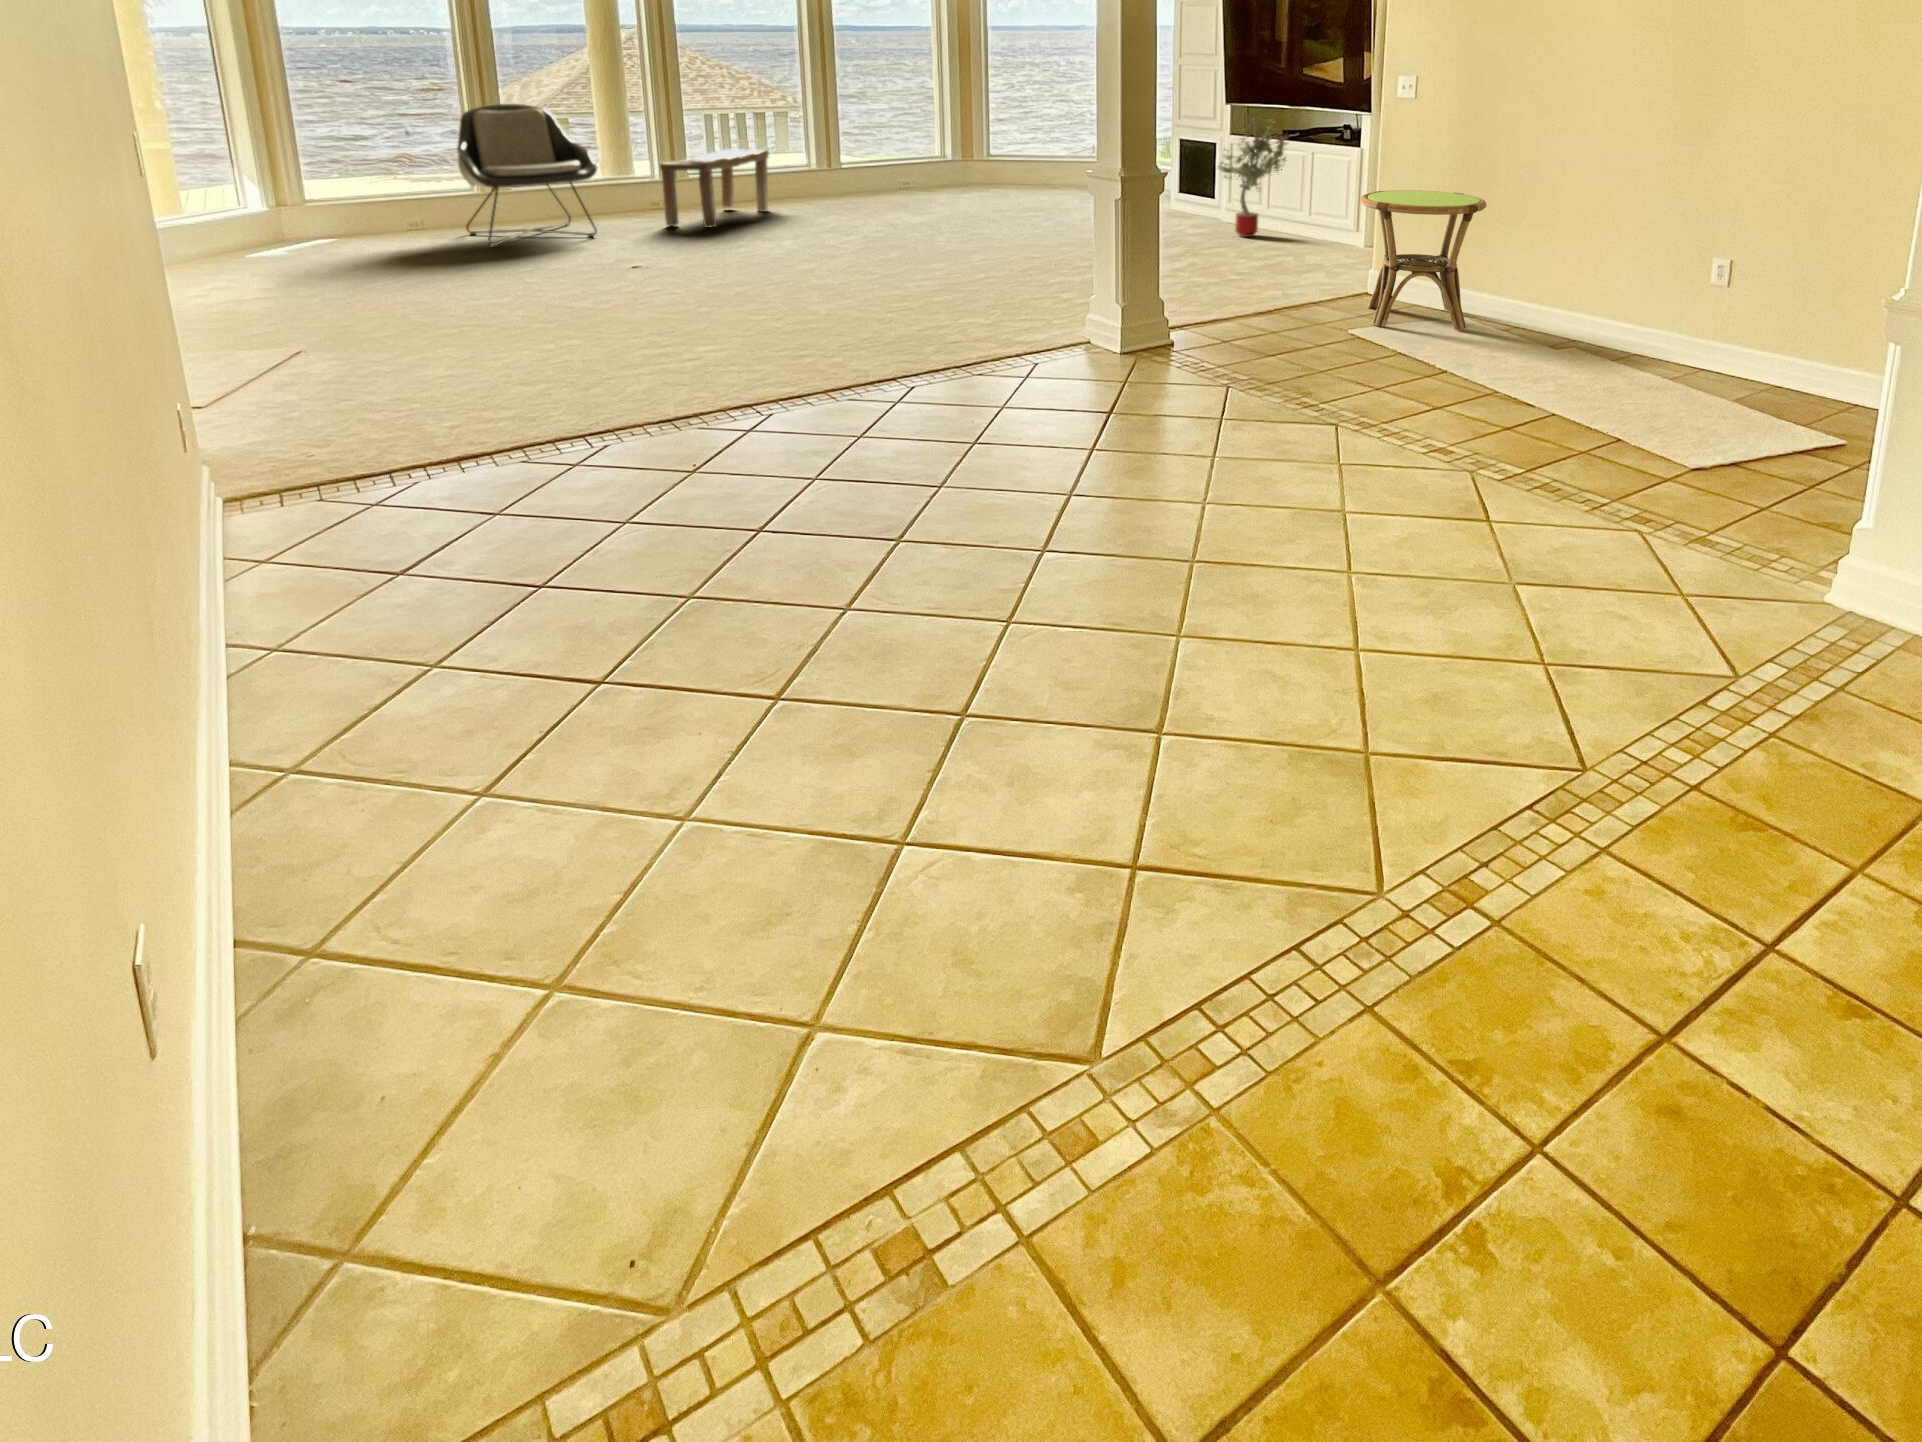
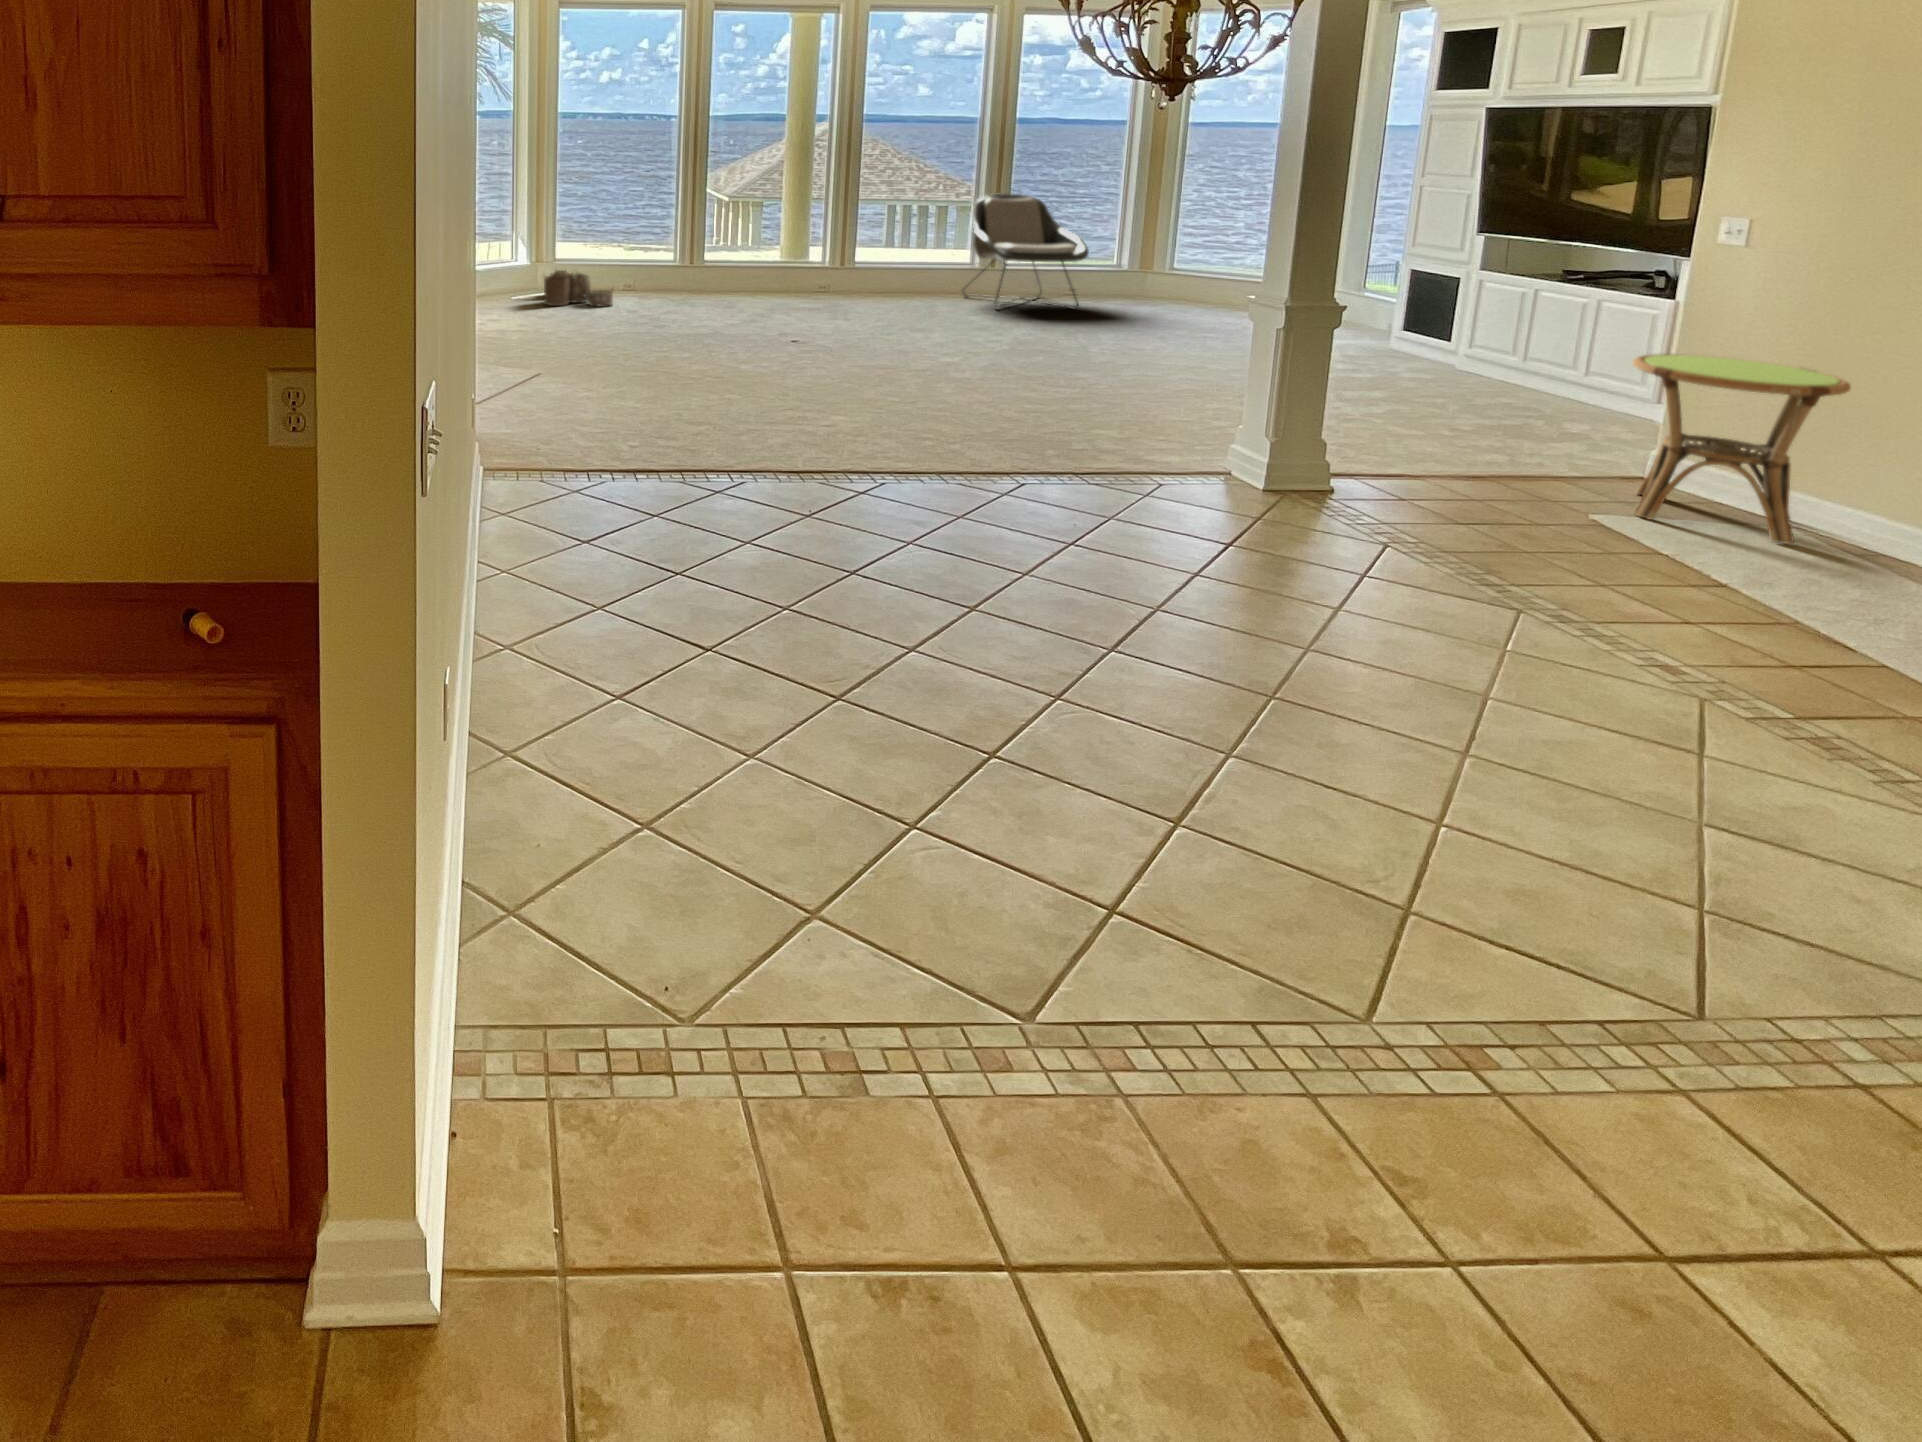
lounge chair: present [457,104,598,247] -> present [962,193,1089,309]
potted tree: present [1218,118,1287,237] -> none [1449,249,1566,390]
bench: present [660,149,769,227] -> none [825,242,928,311]
woven basket: none [279,212,393,263] -> present [544,270,614,307]

